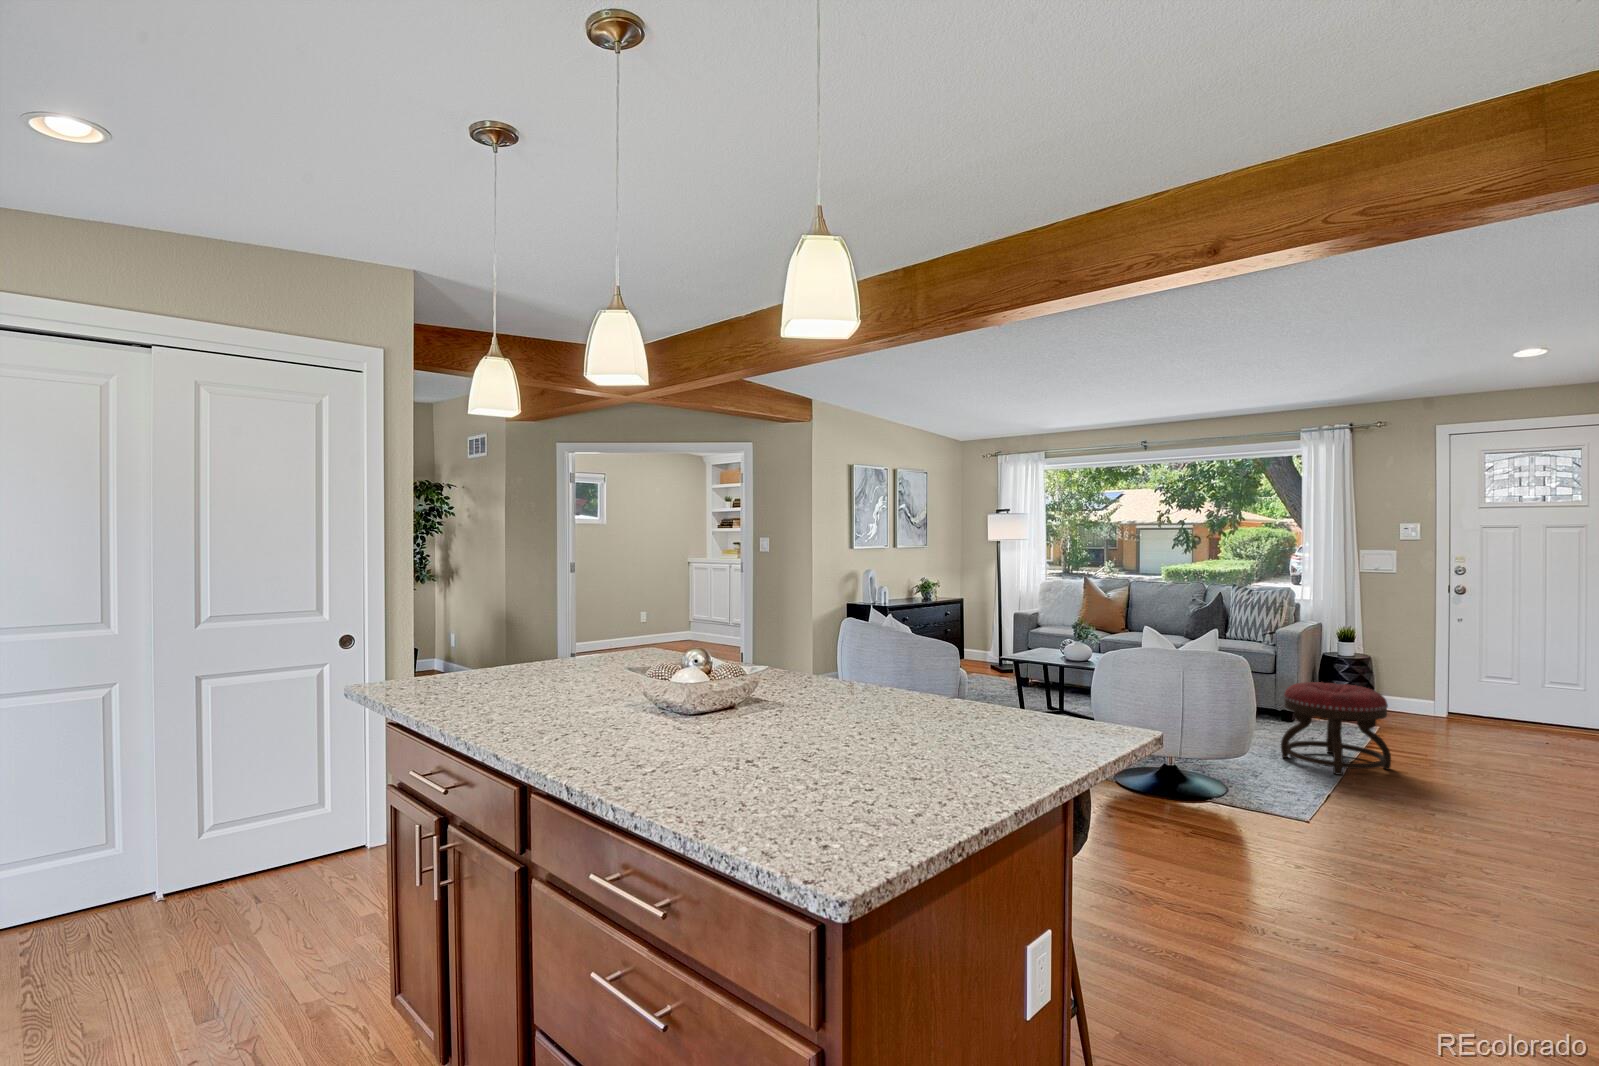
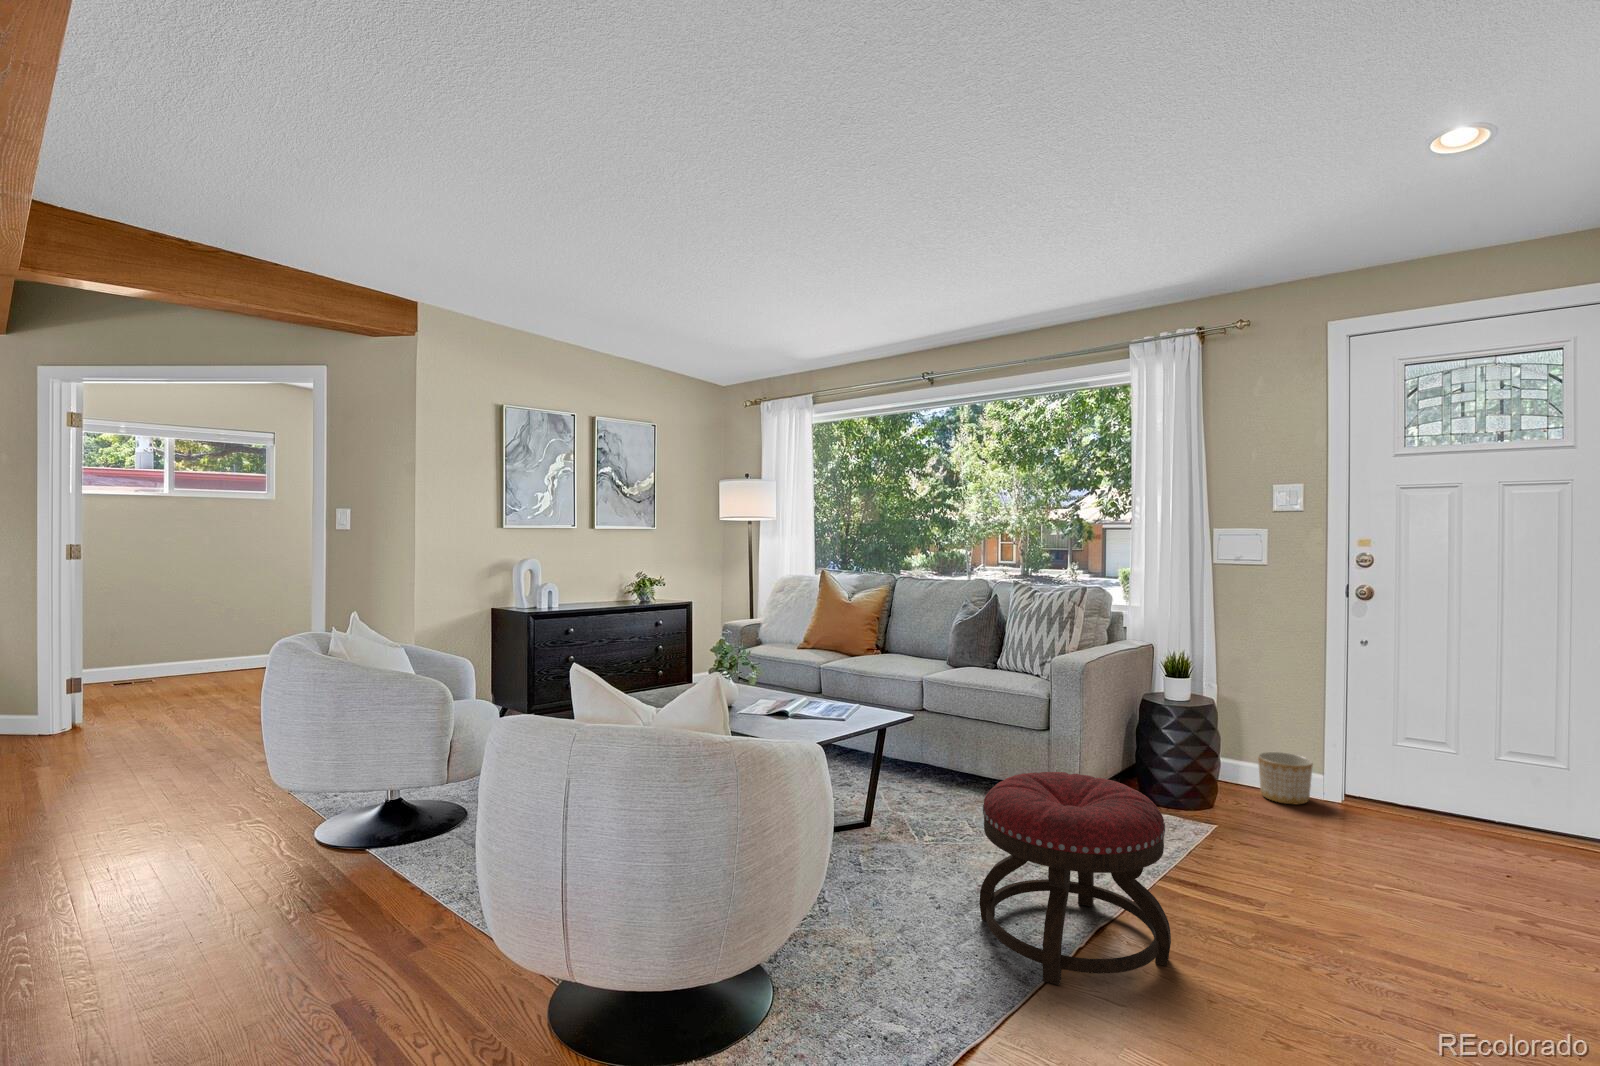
planter: none [1394,688,1430,717] -> present [1258,752,1313,805]

